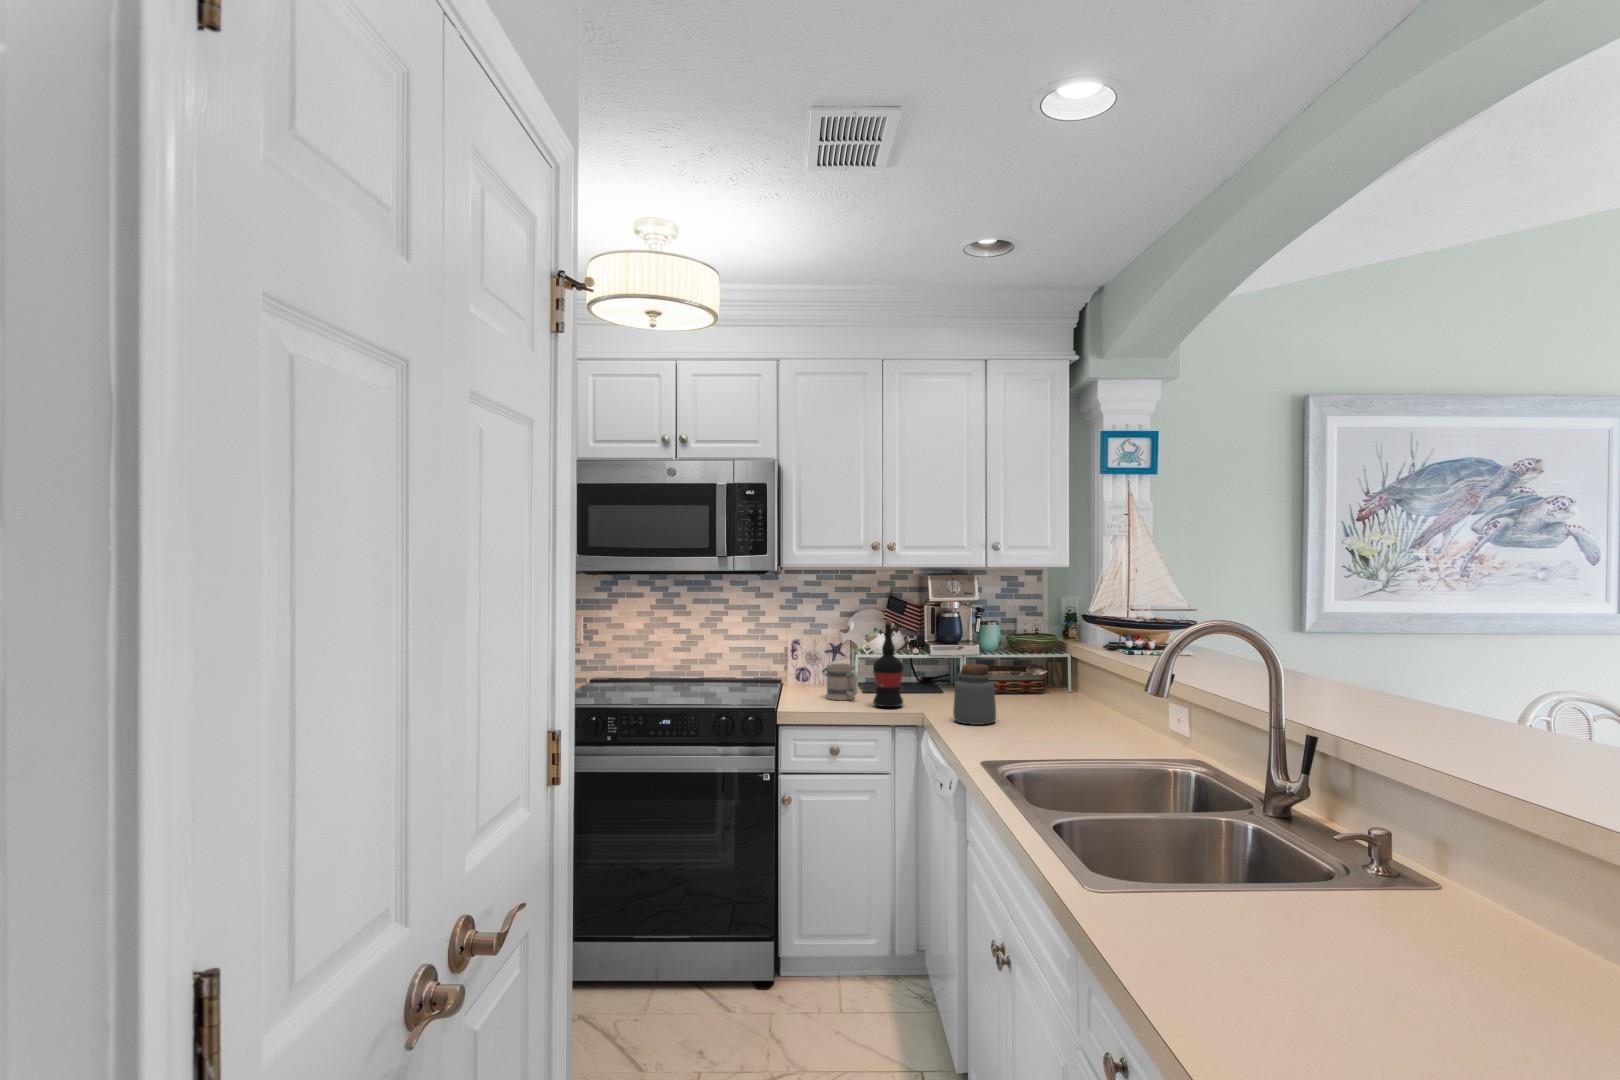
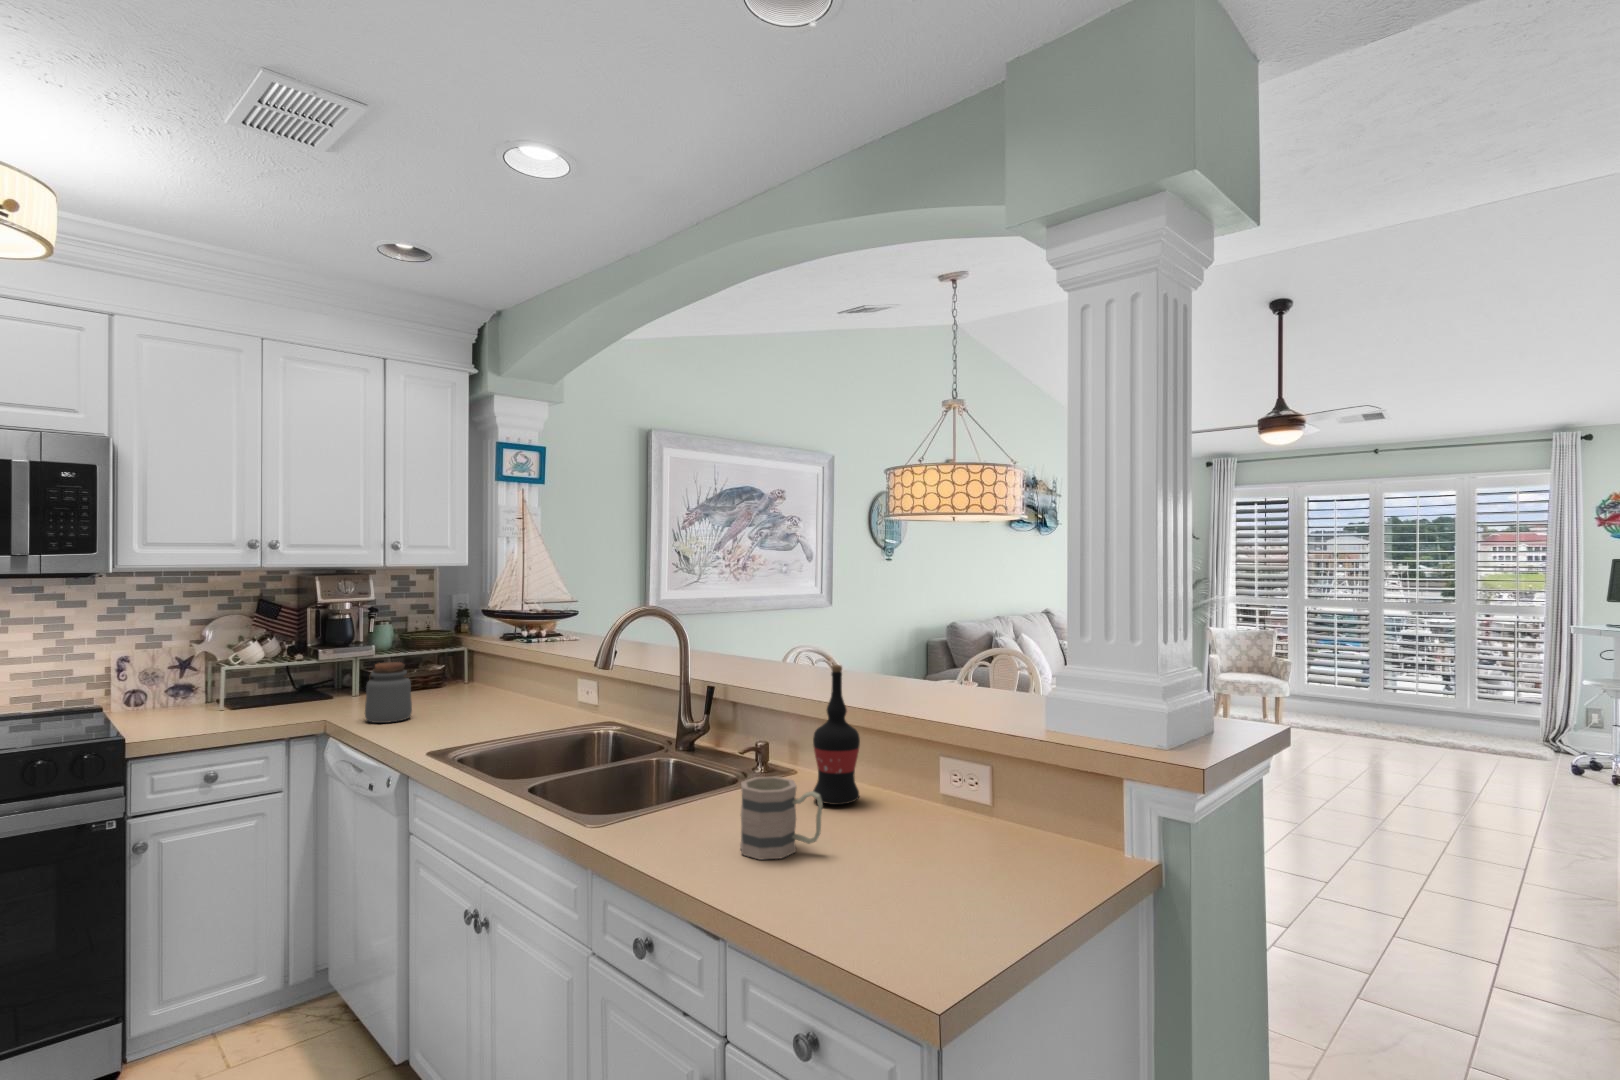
wine bottle: present [873,620,903,707] -> present [813,665,860,805]
mug: present [826,663,858,700] -> present [740,777,823,859]

